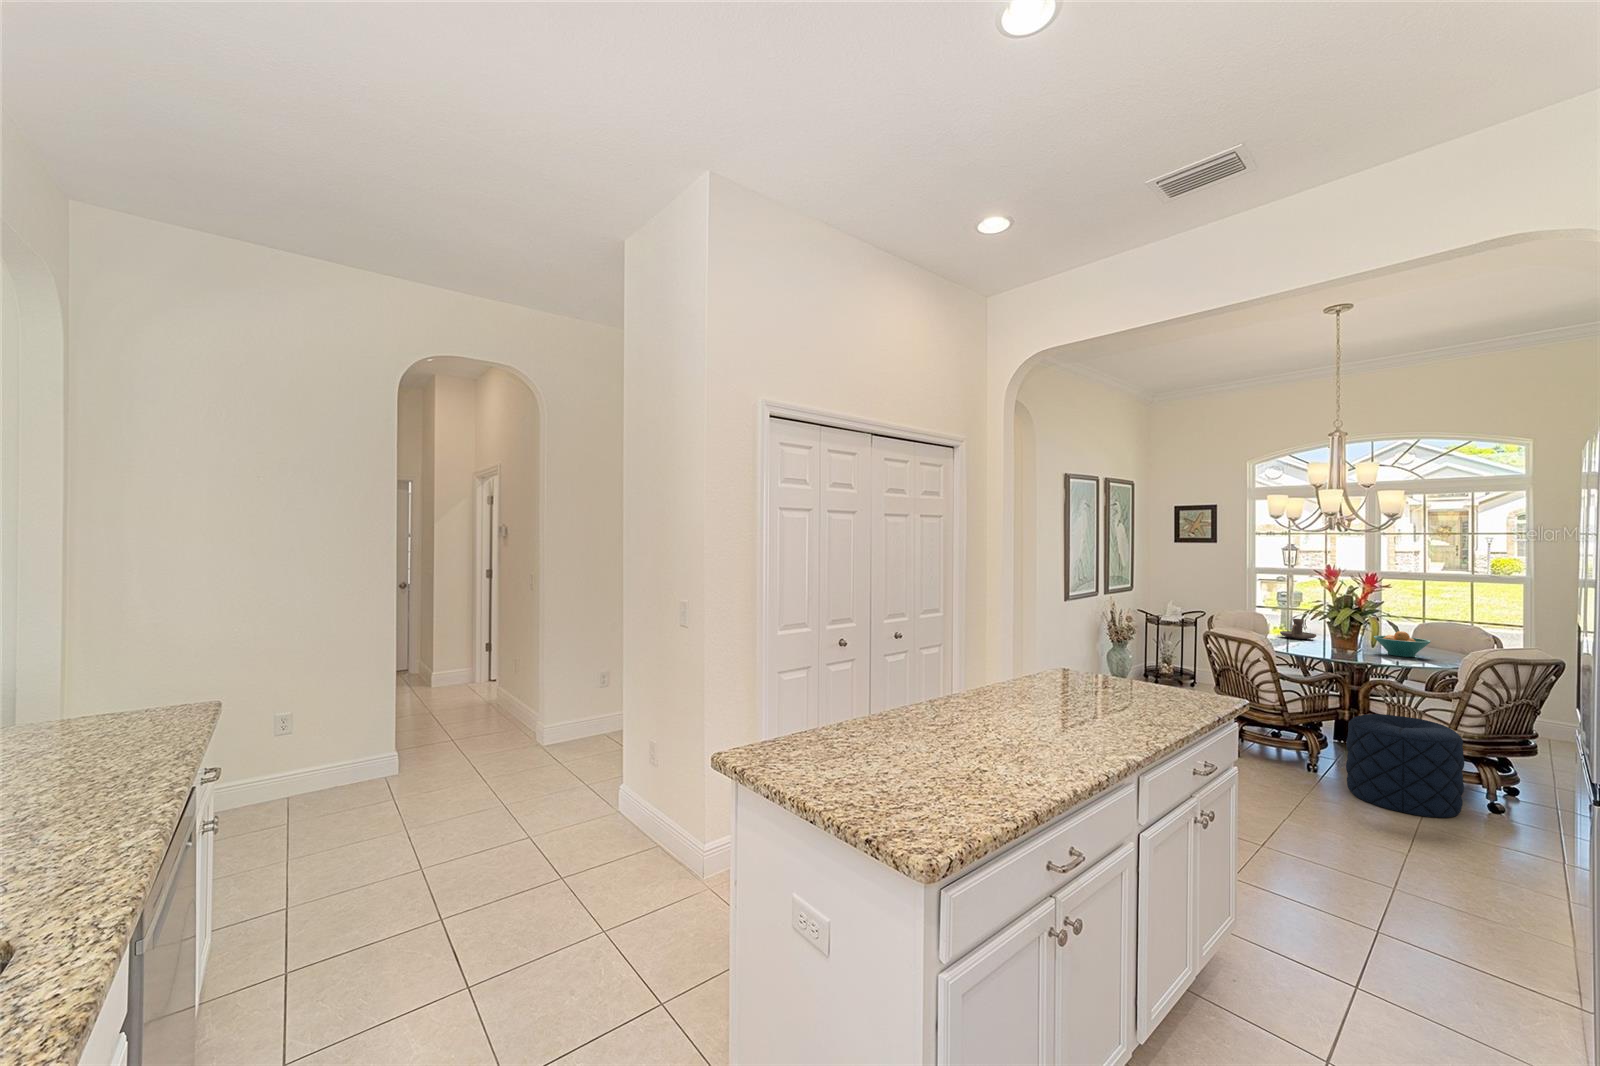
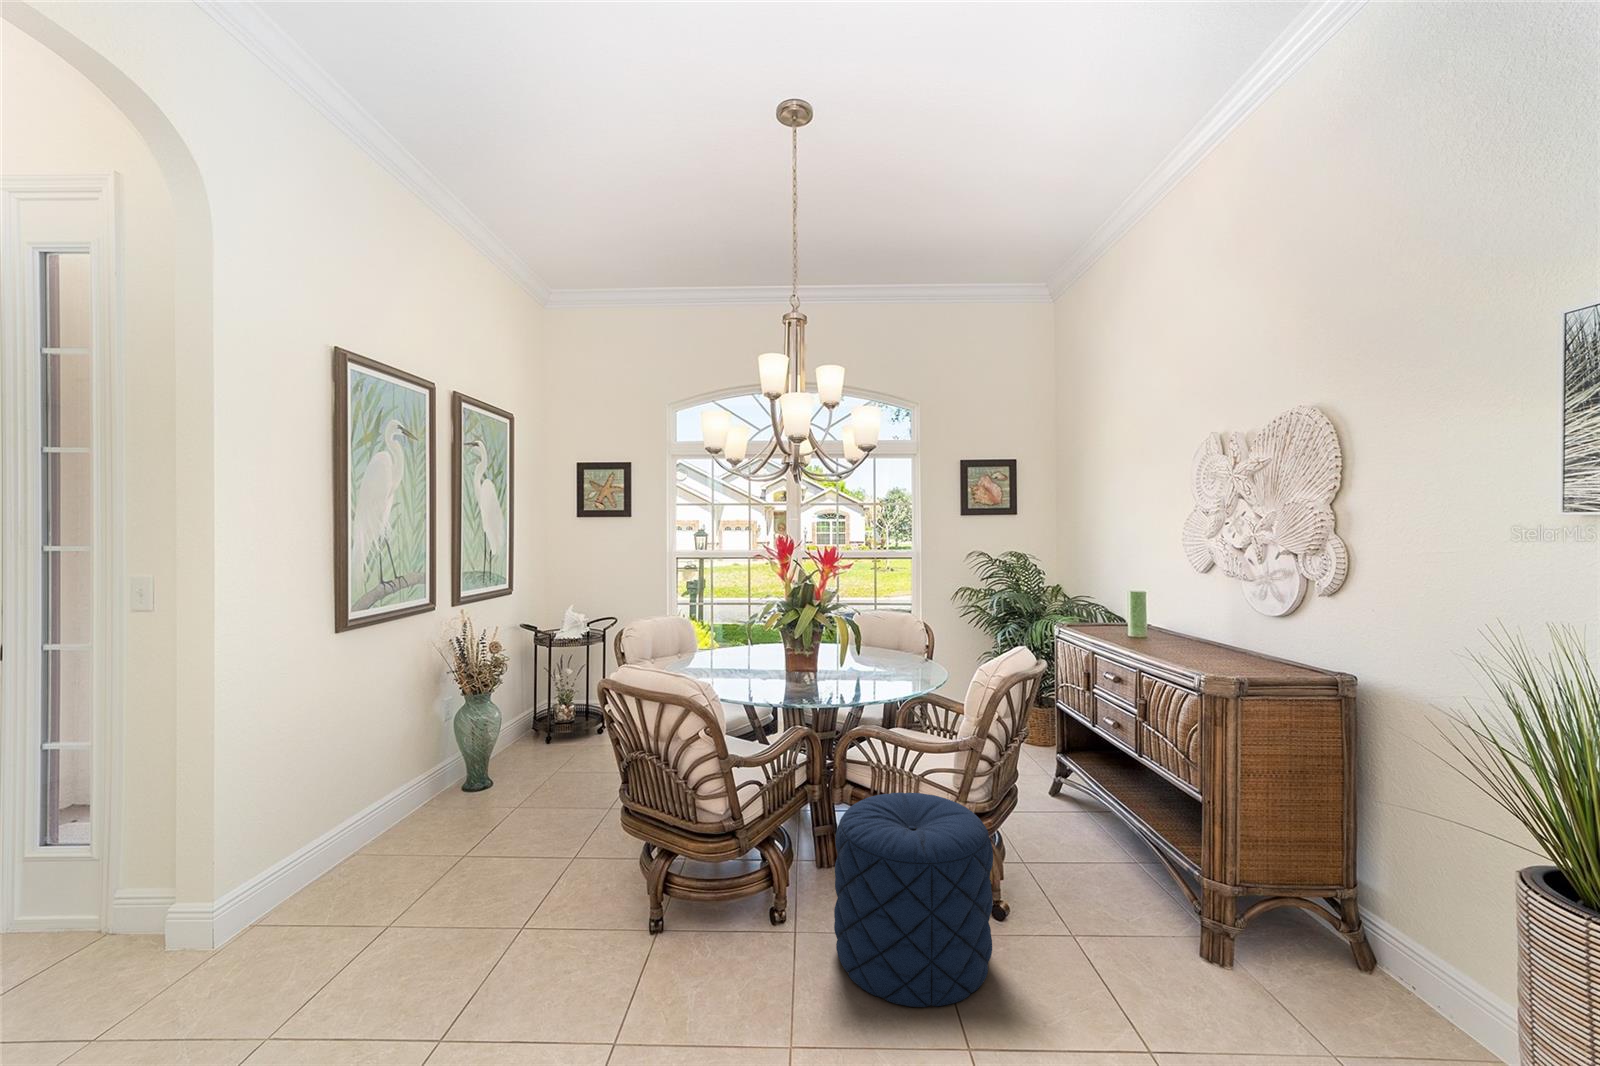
candle holder: present [1280,619,1316,639] -> none [715,625,760,657]
fruit bowl: present [1374,631,1431,657] -> none [839,637,904,677]

